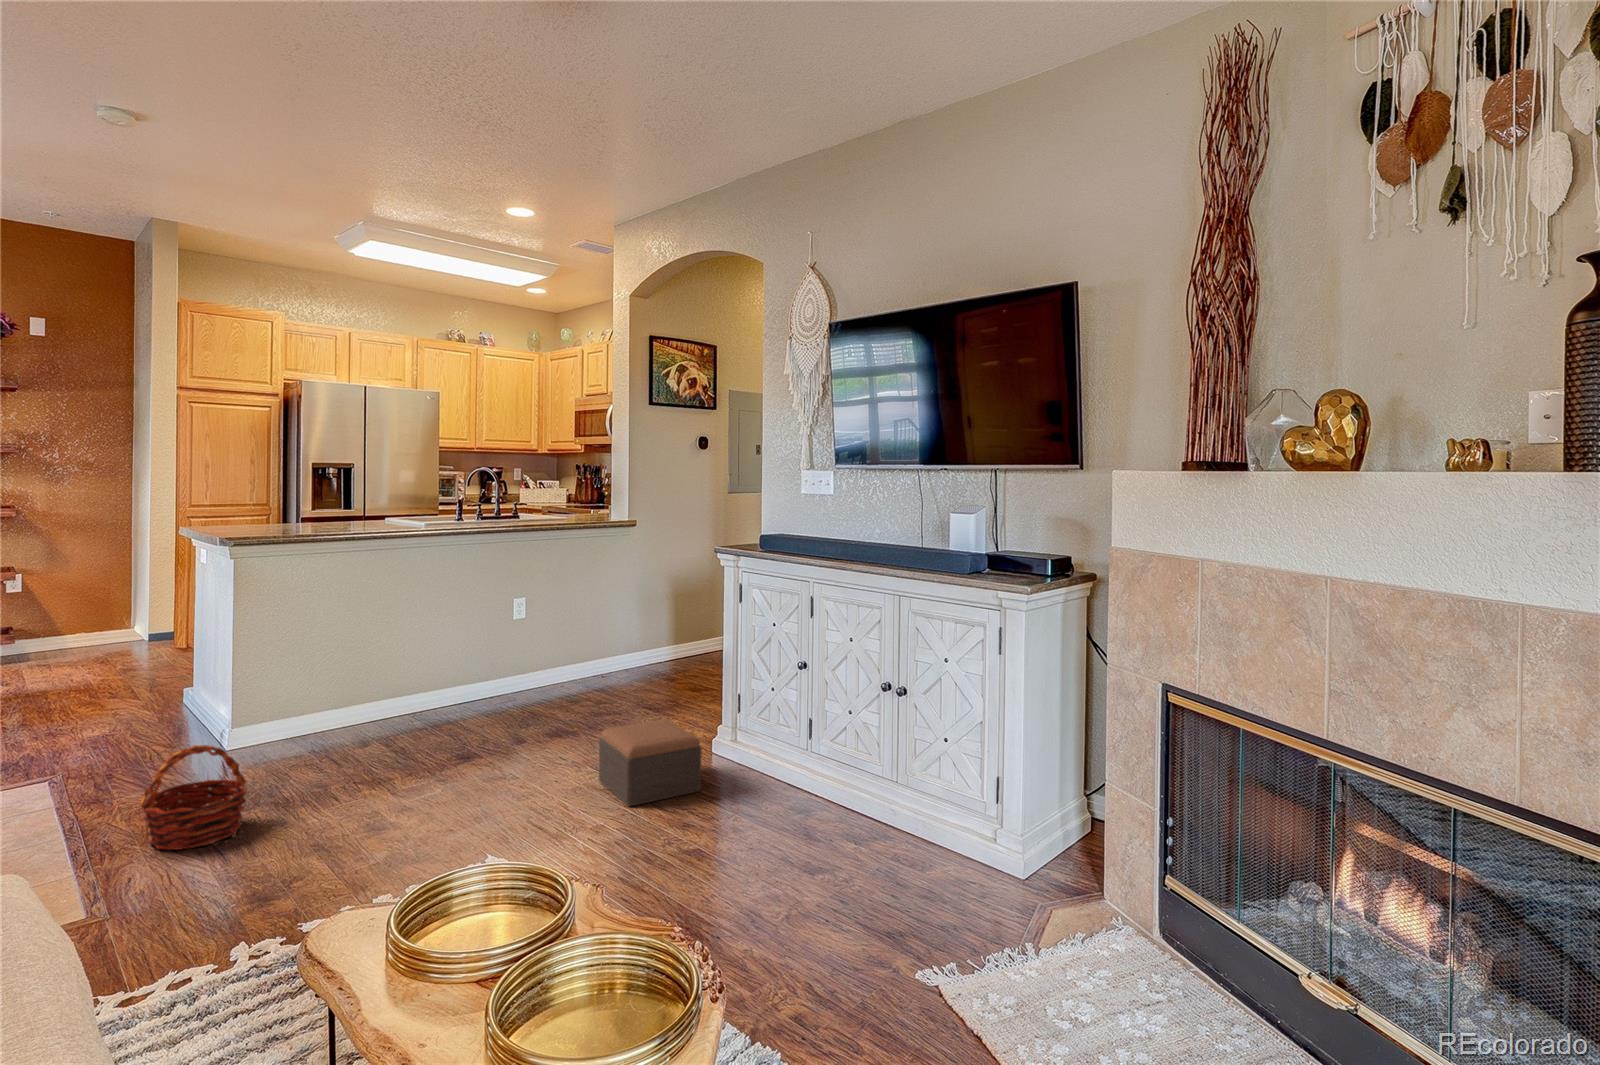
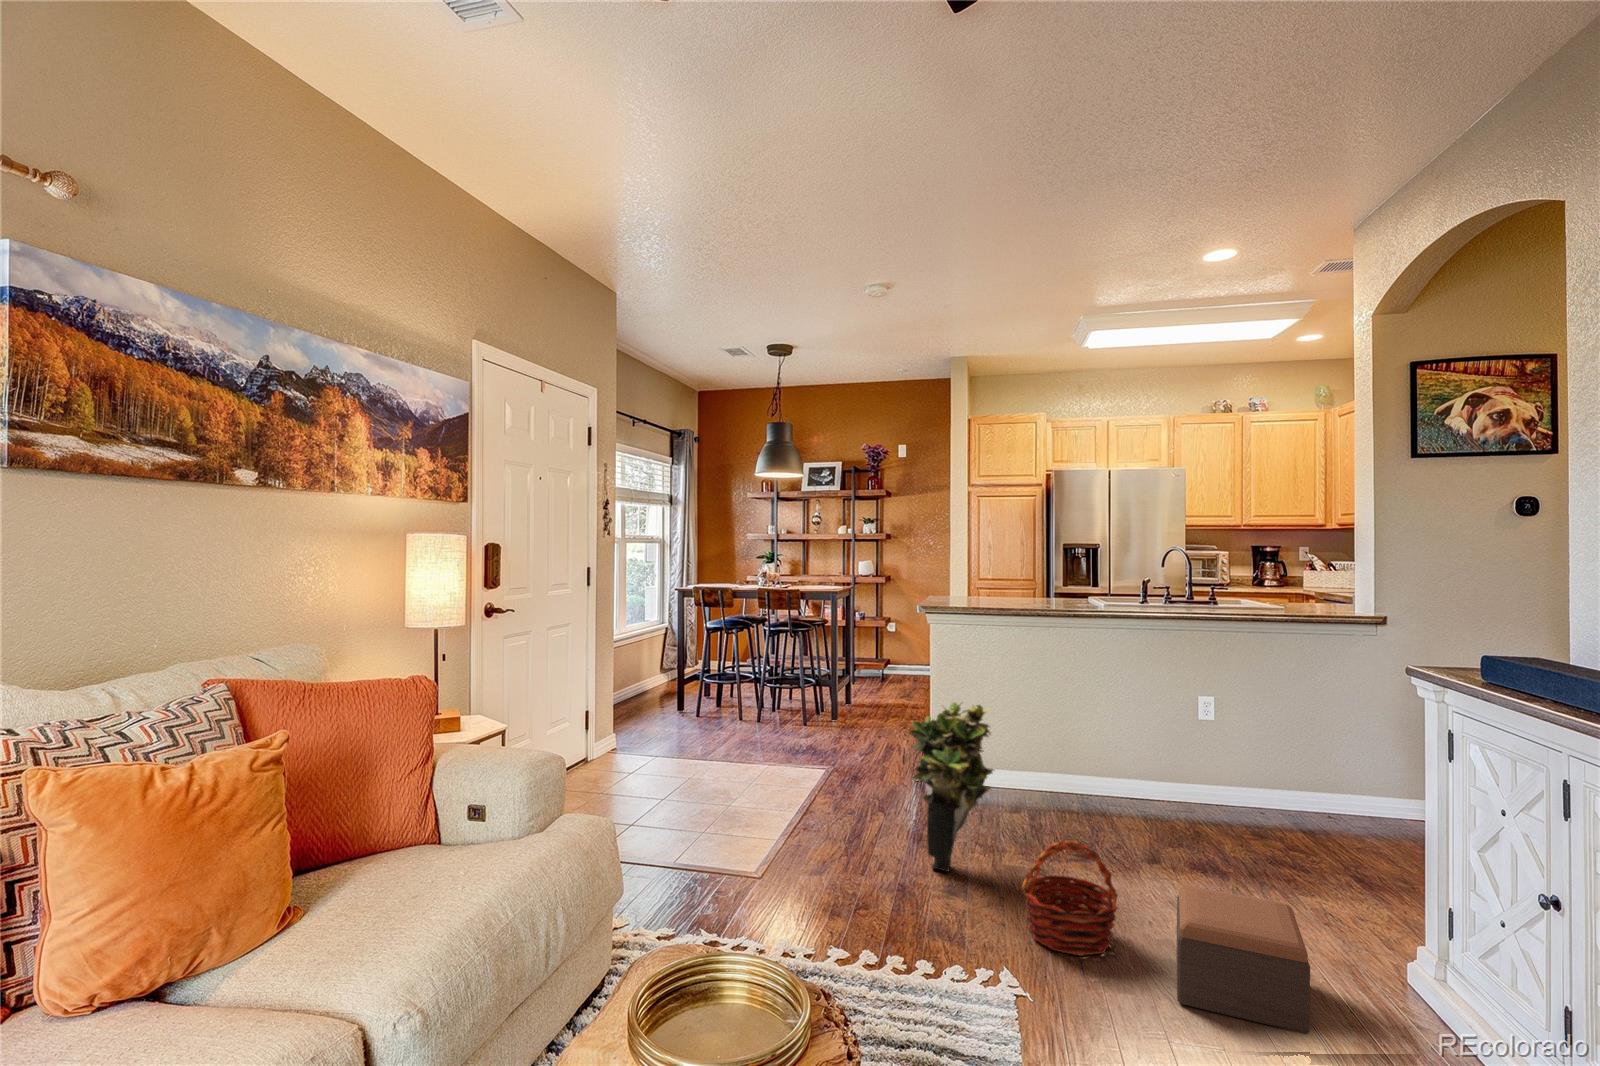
potted plant: none [305,628,409,802] -> present [909,702,994,872]
basket: present [140,745,247,850] -> present [1022,840,1118,956]

